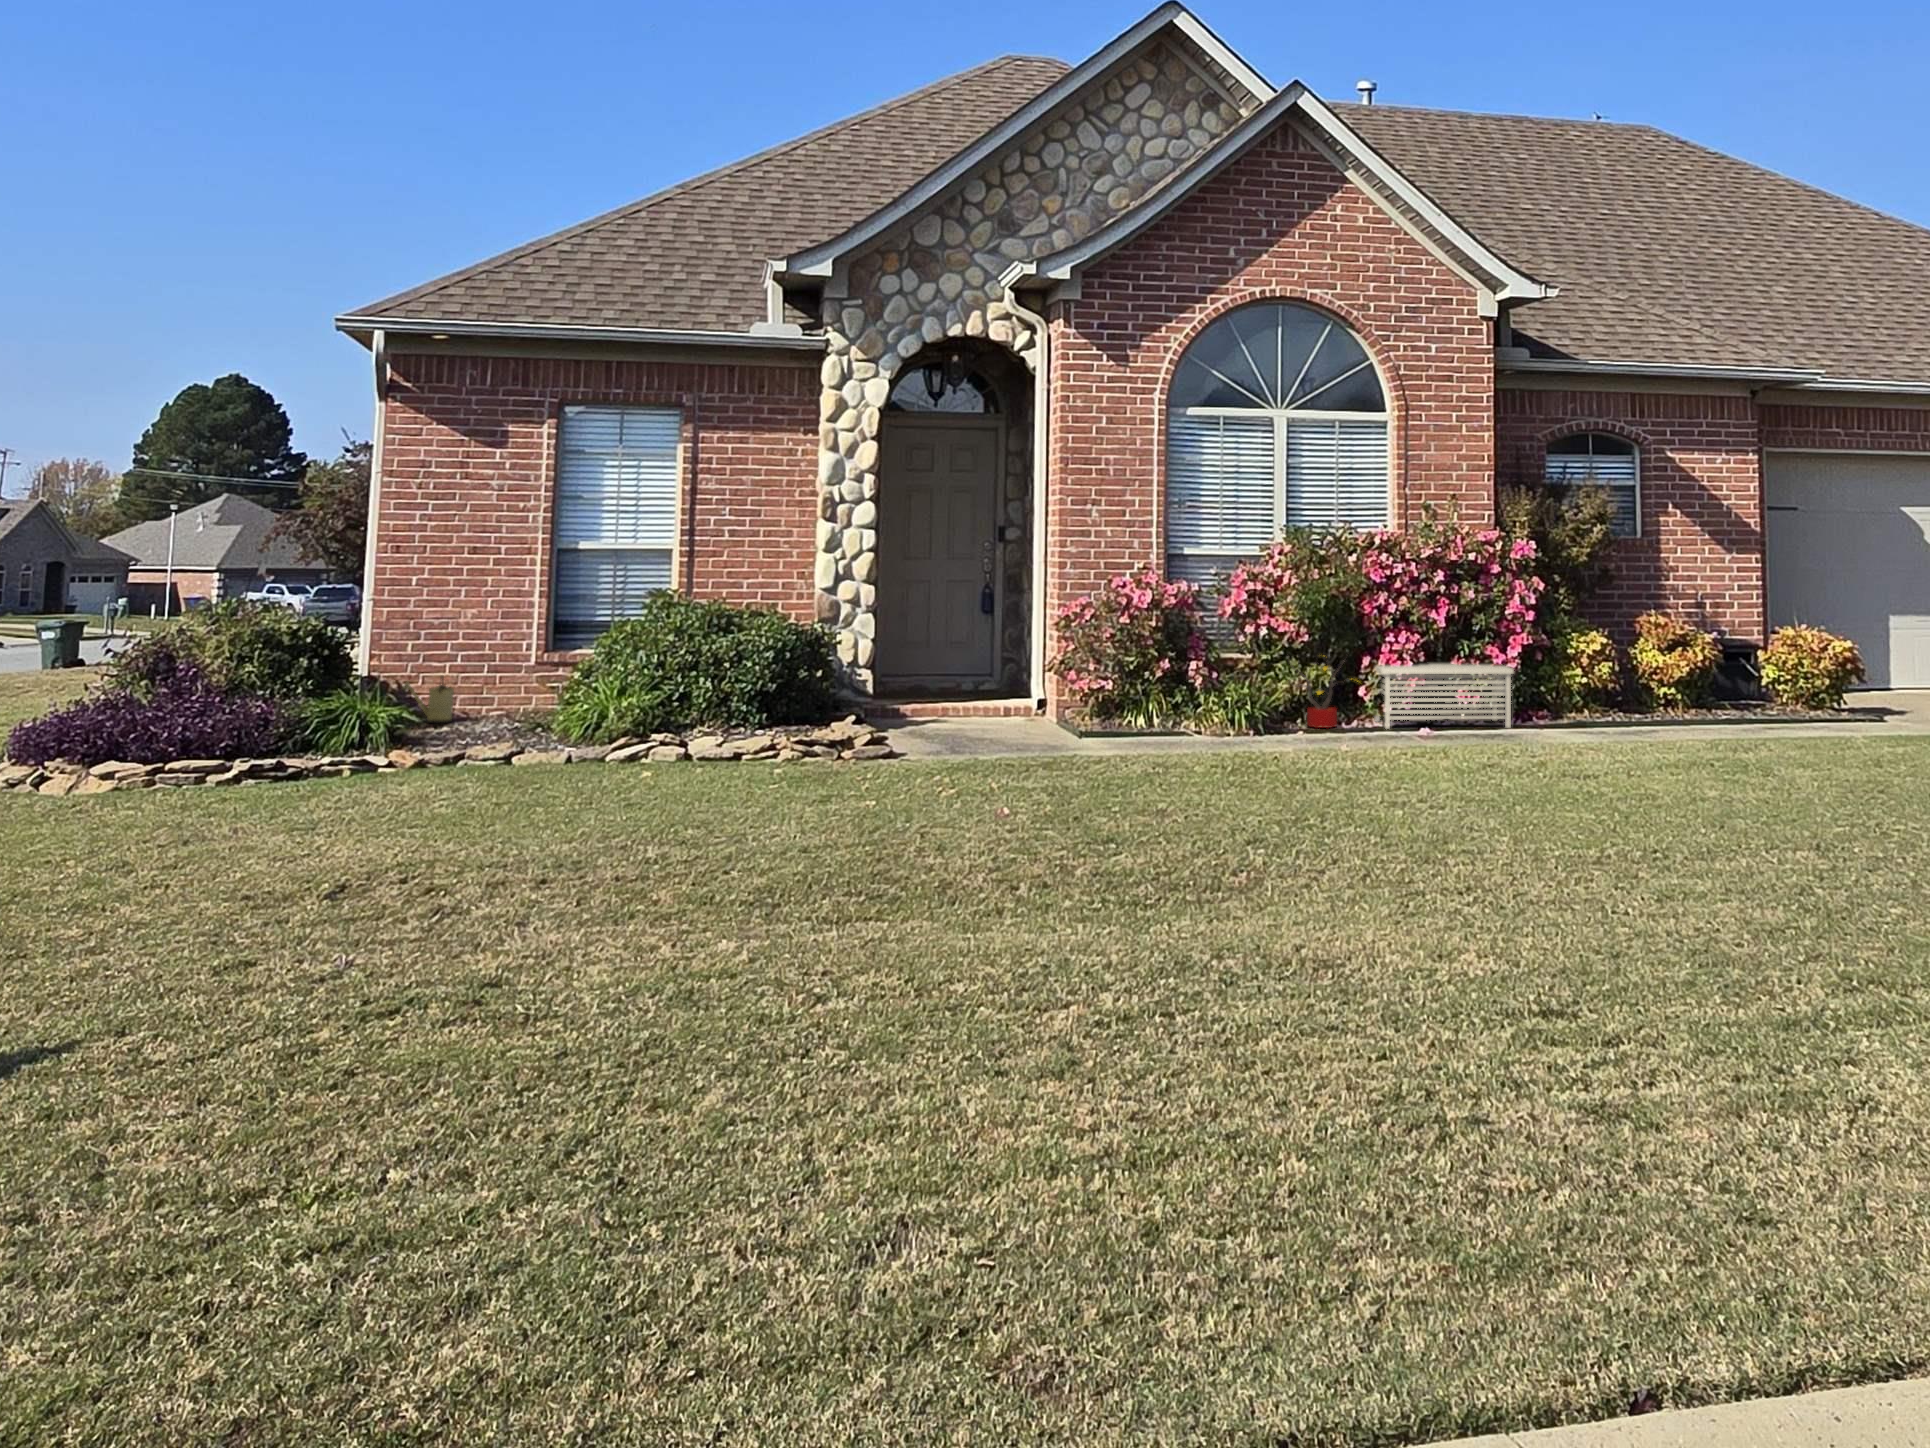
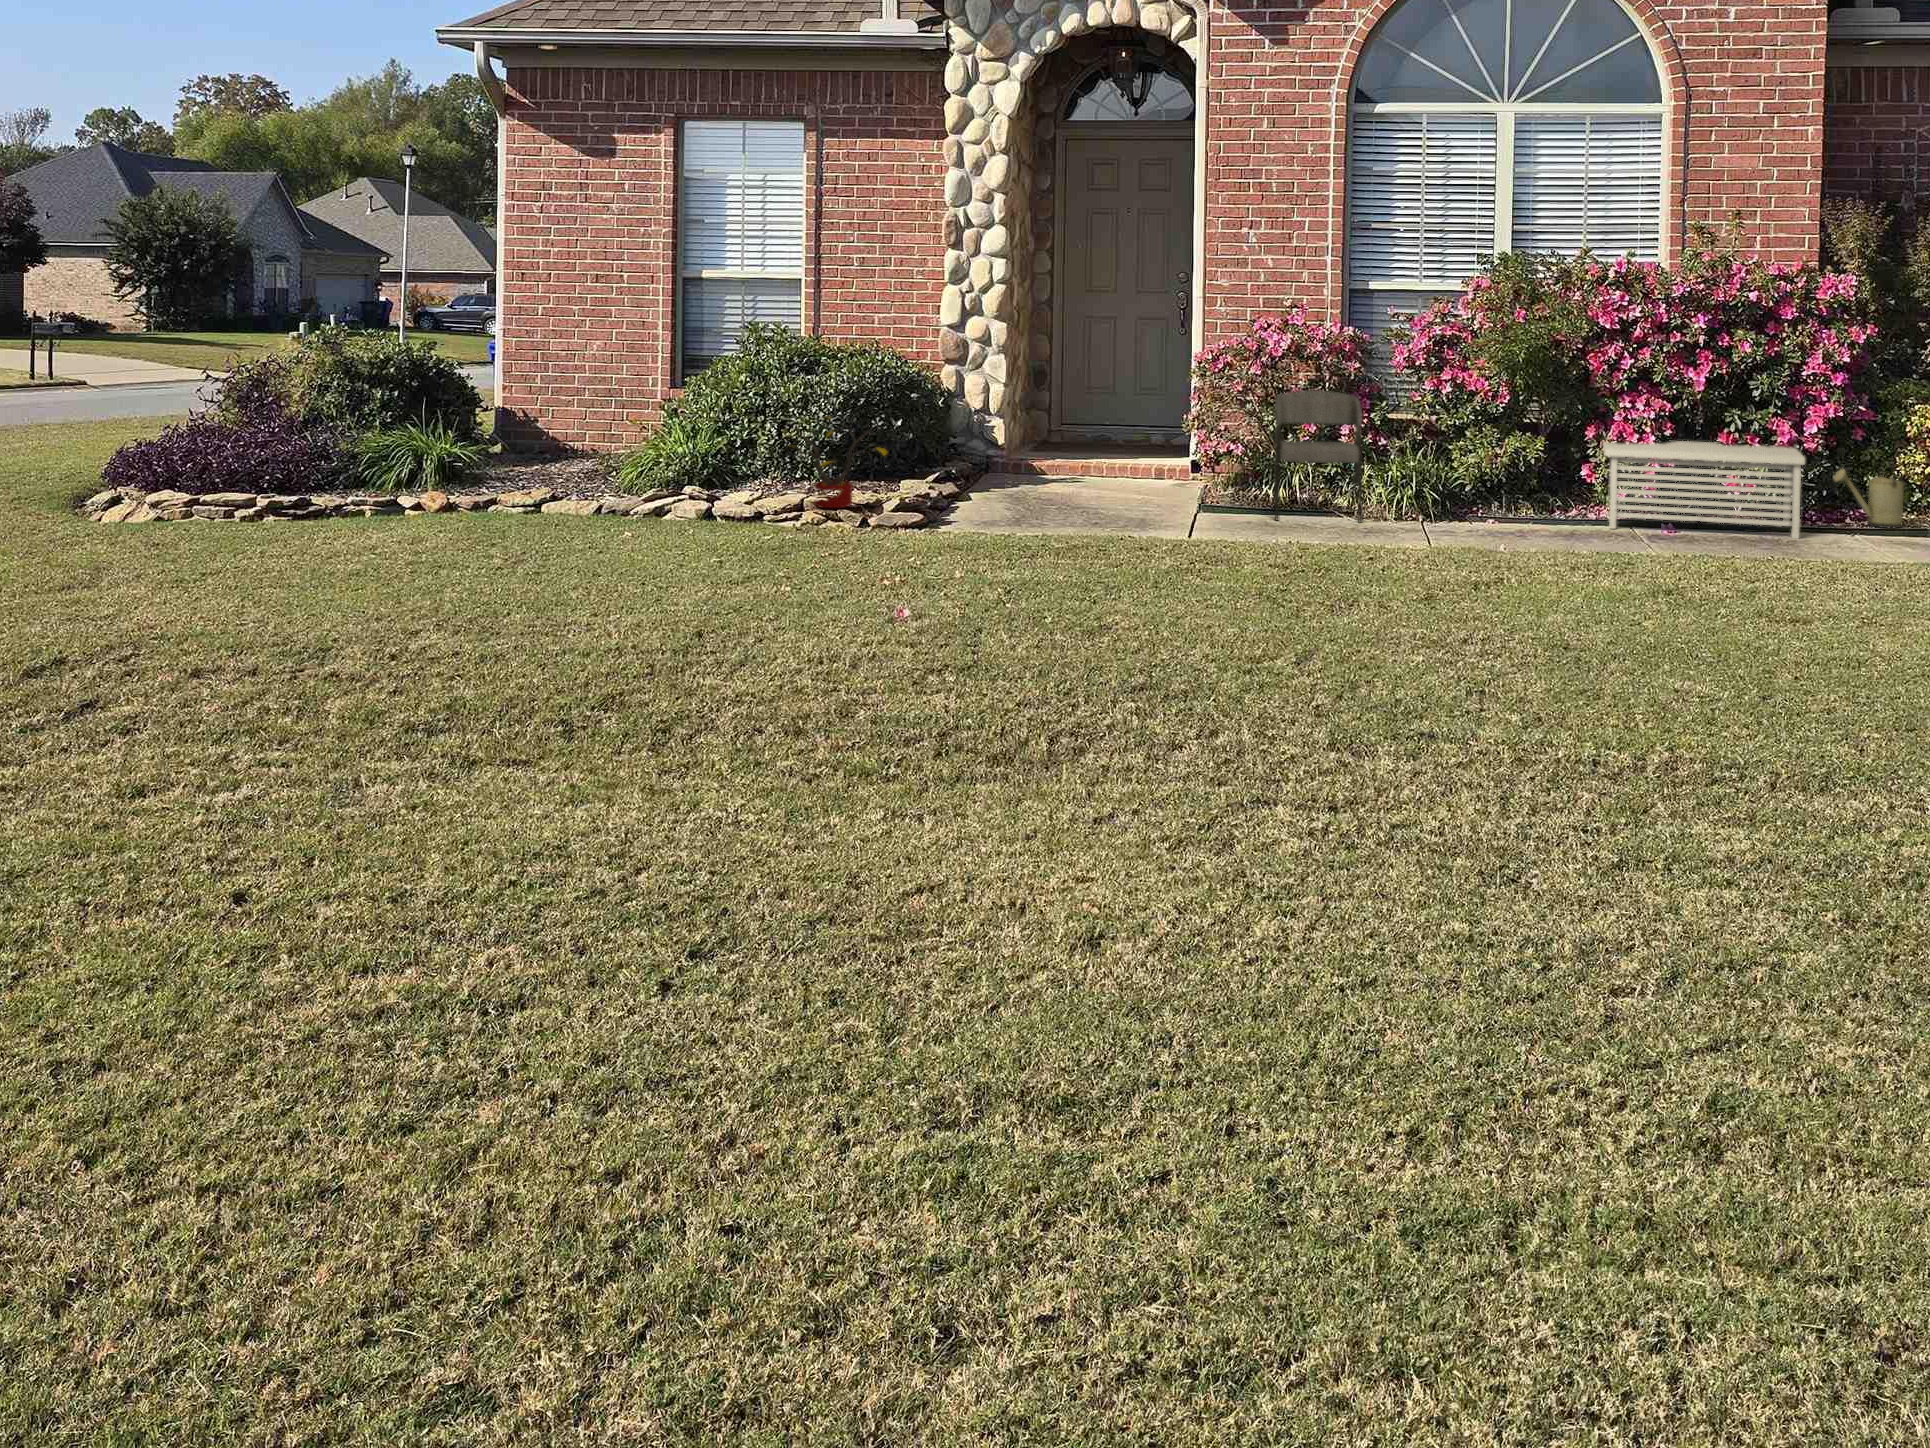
chair: none [1134,634,1213,736] -> present [1274,391,1363,523]
decorative plant: present [1288,656,1358,728] -> present [796,424,887,508]
watering can: present [403,676,454,723] -> present [1834,468,1904,528]

